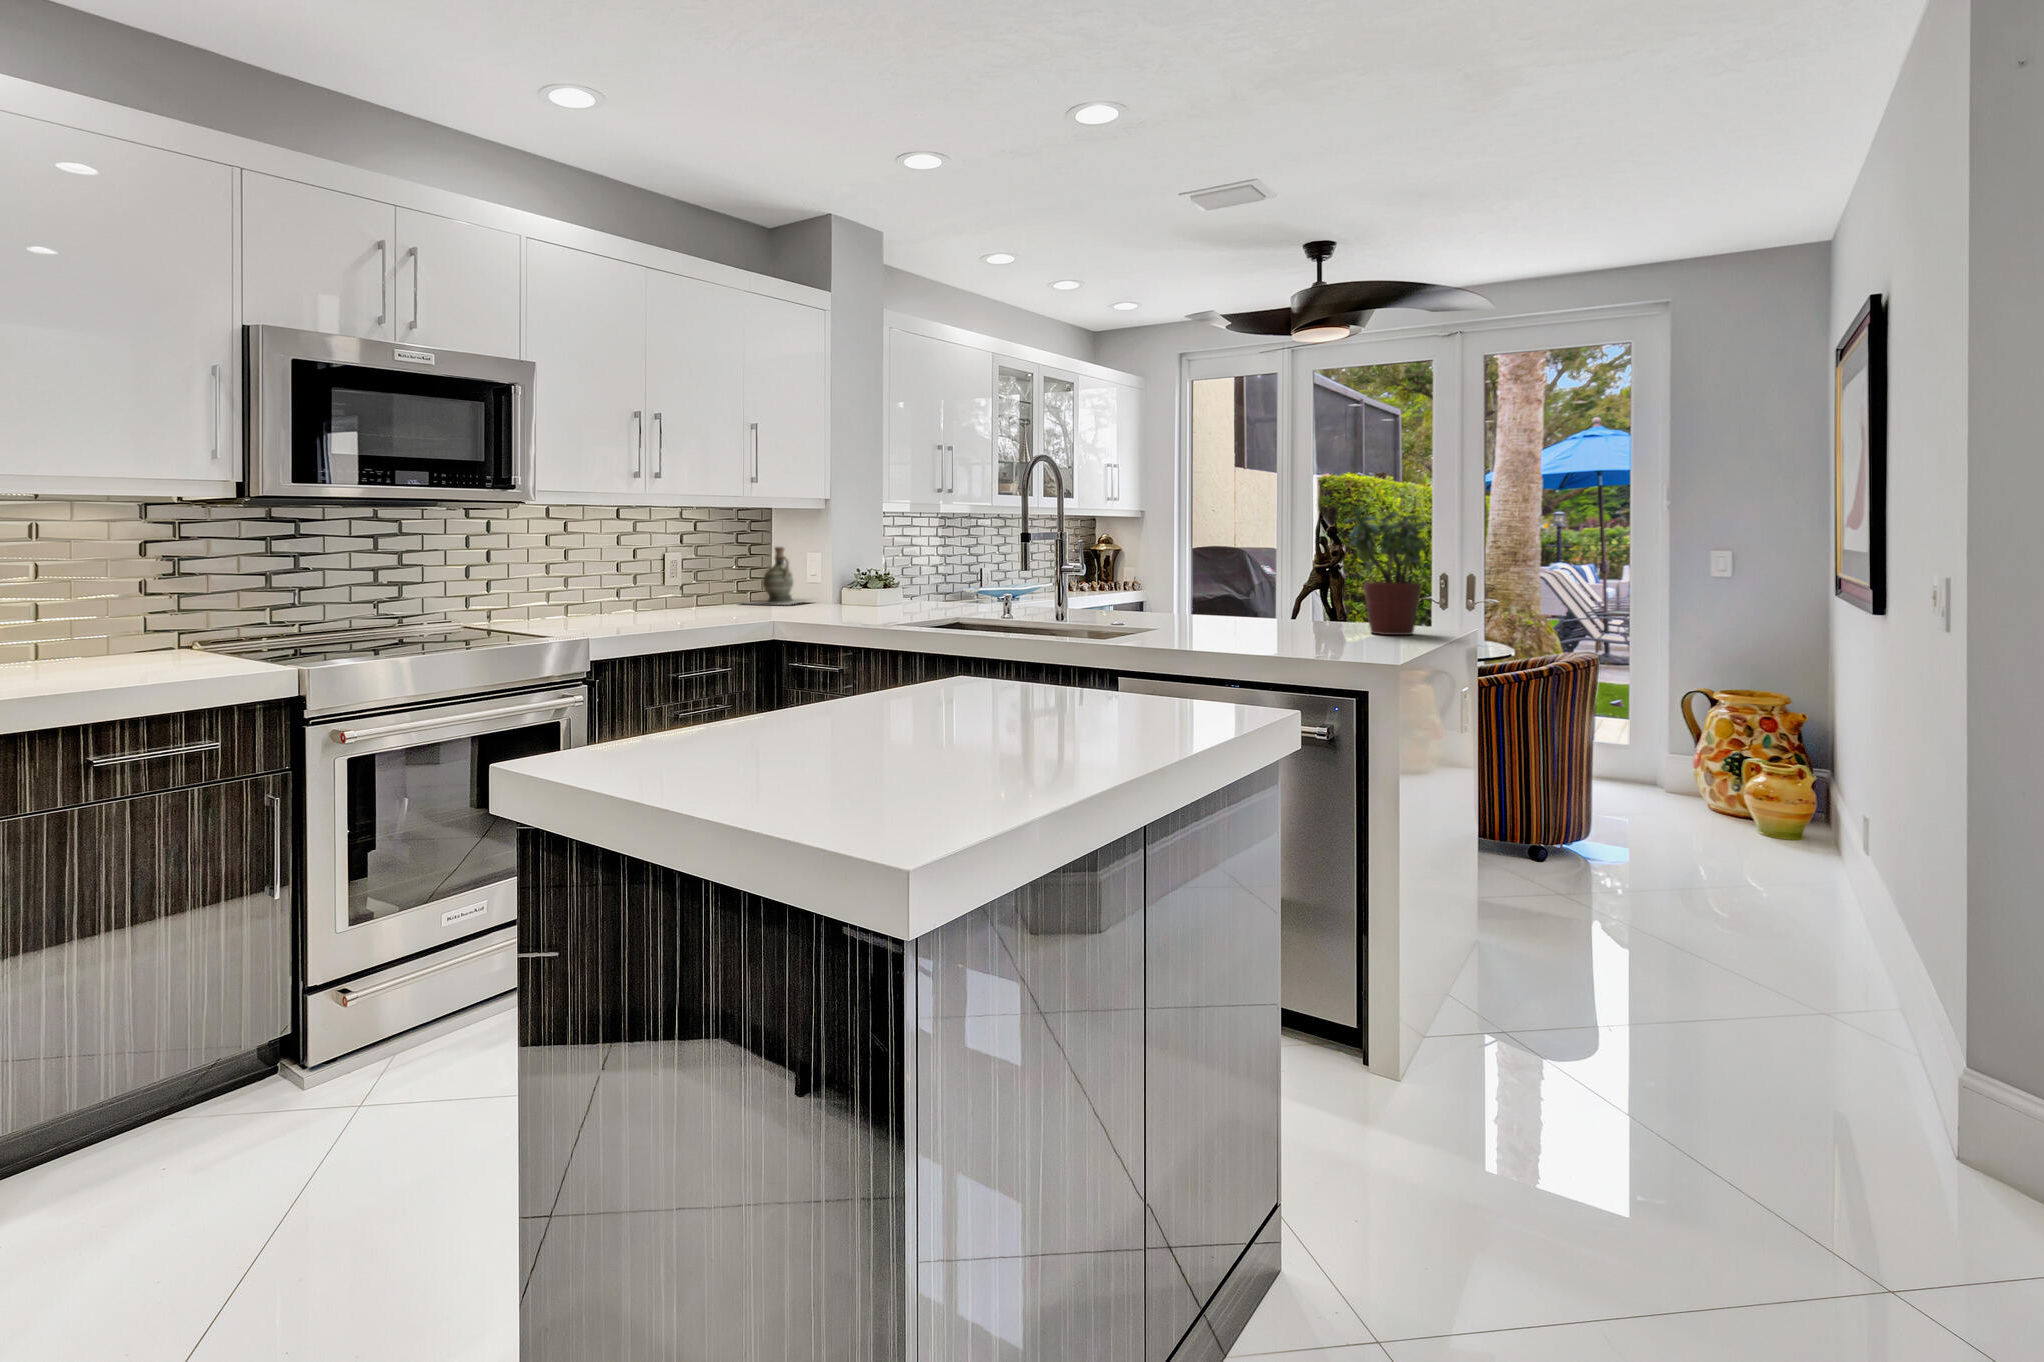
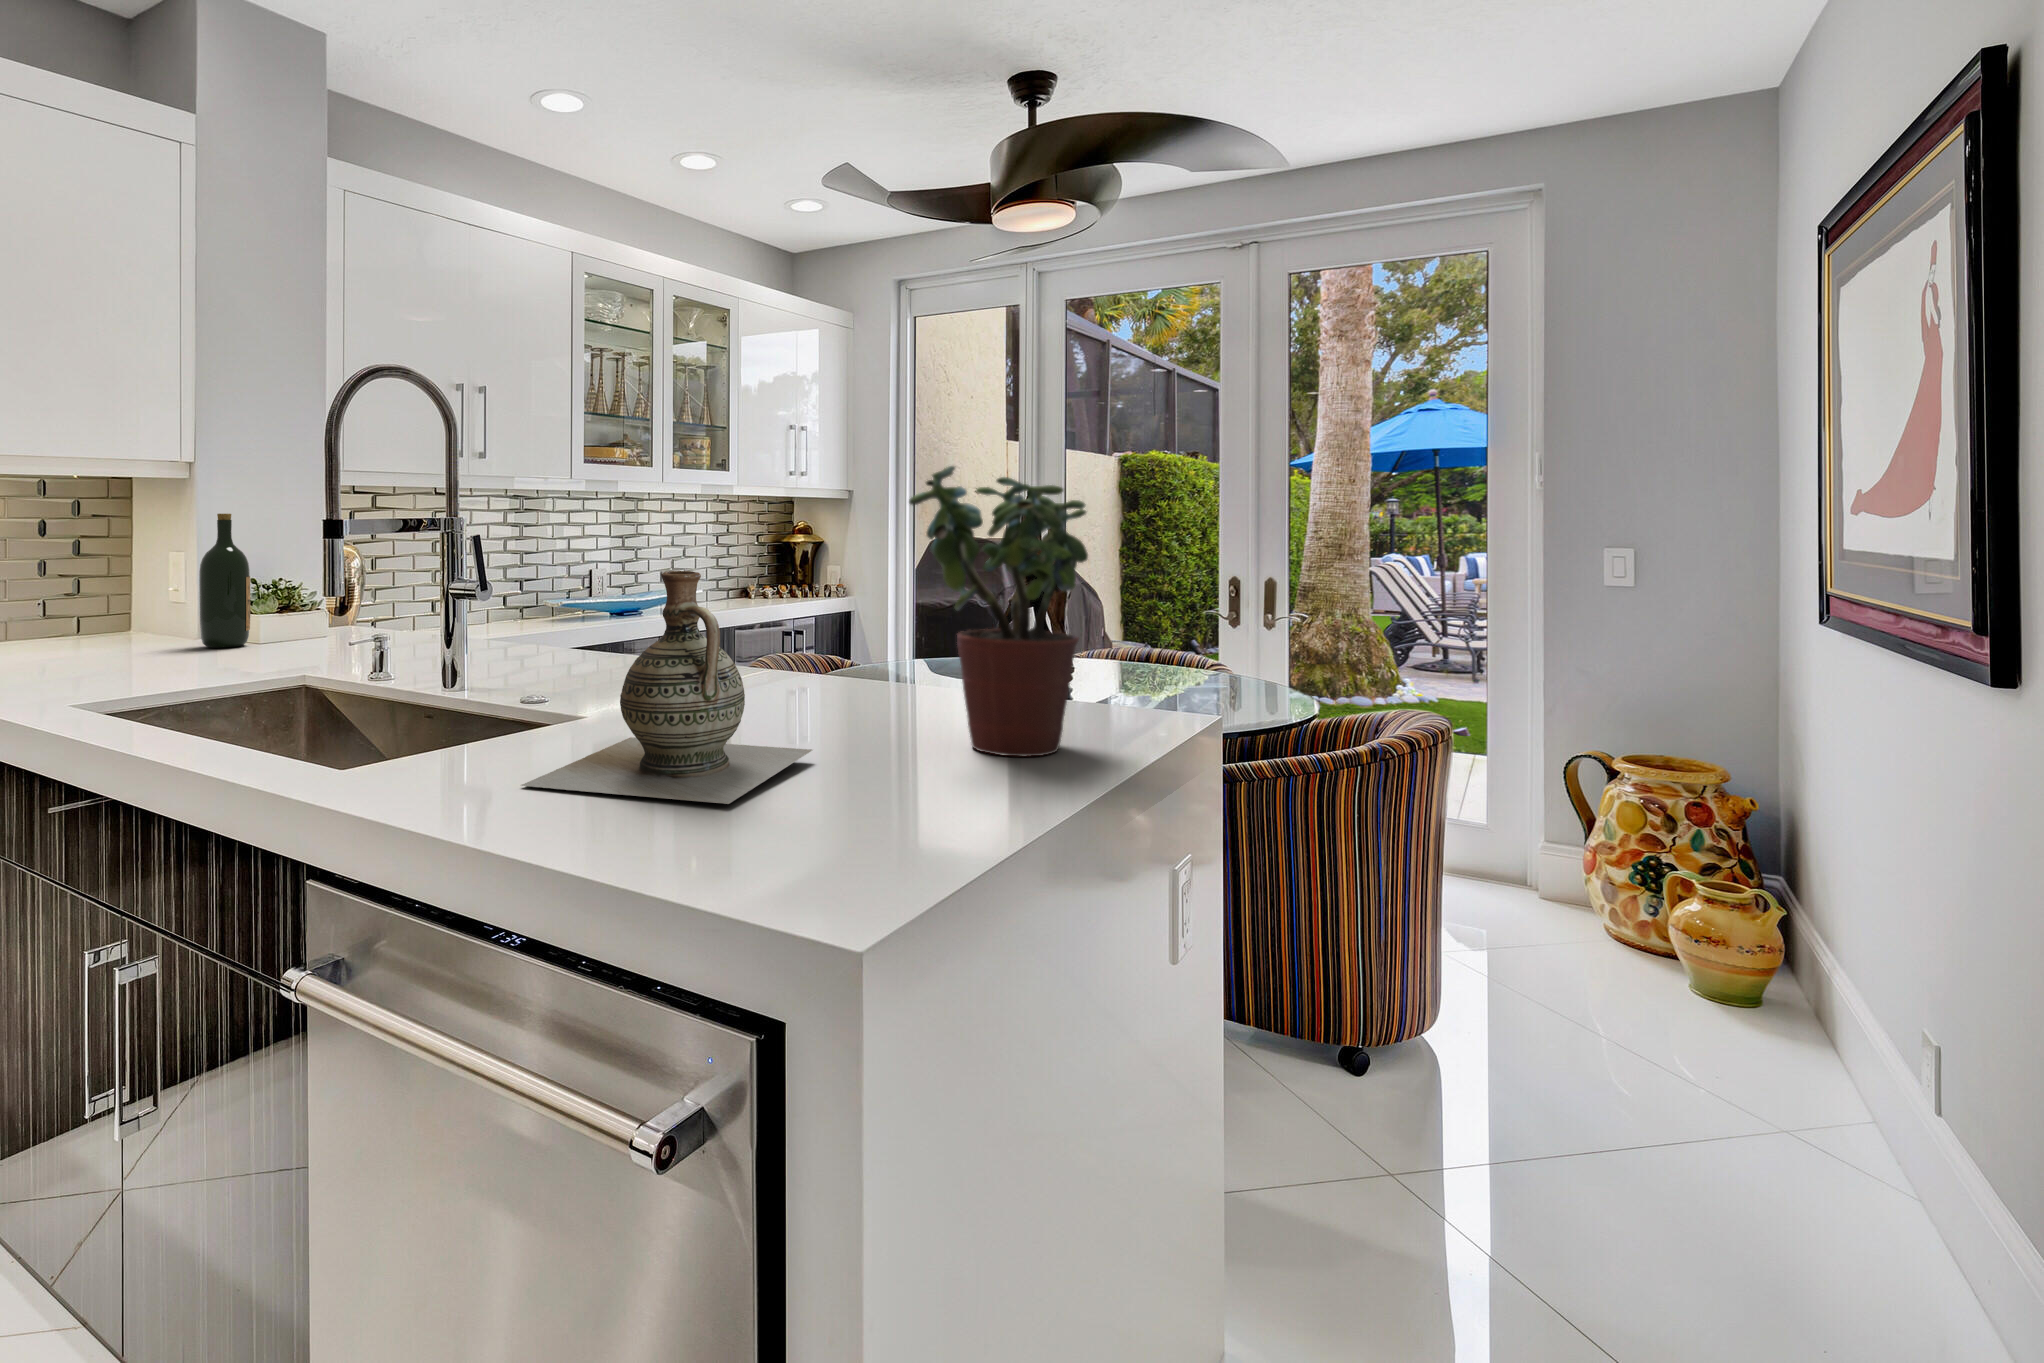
wine bottle: none [845,529,871,607] -> present [199,514,250,648]
ceramic jug: present [745,547,809,605] -> present [521,571,812,804]

